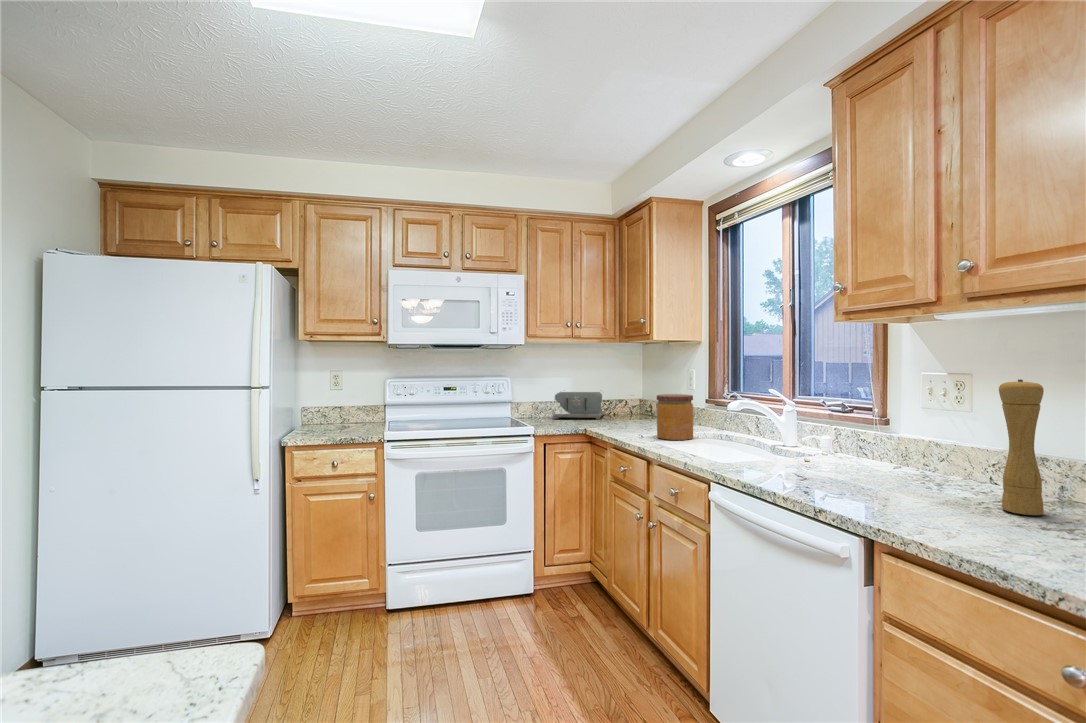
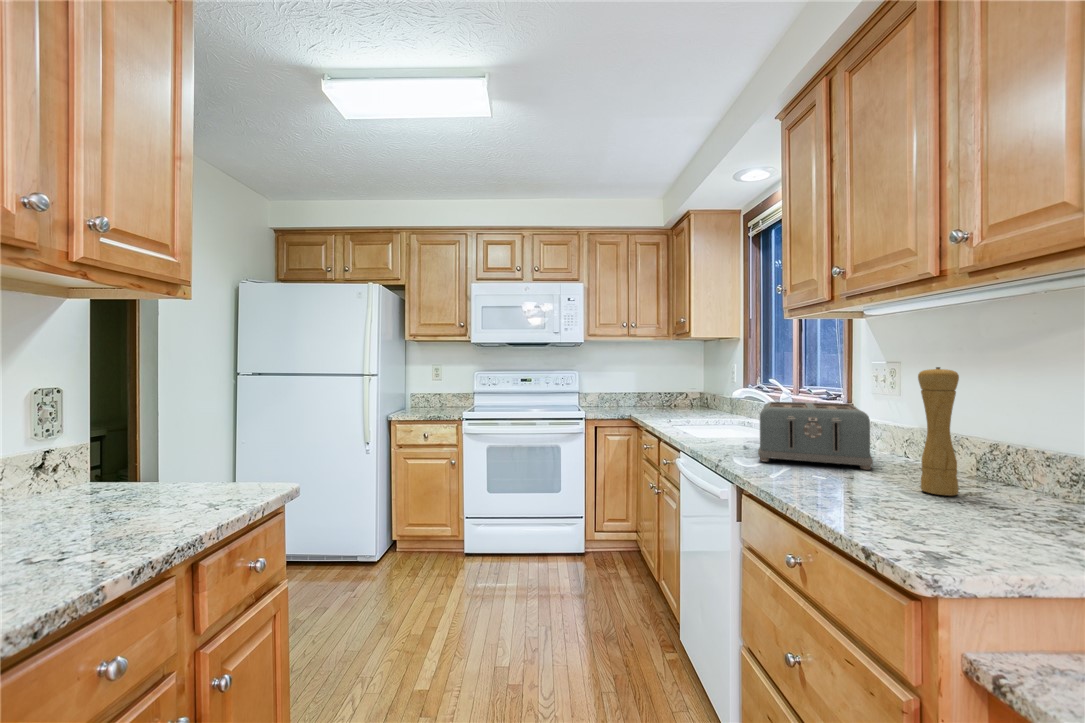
toaster: present [554,392,605,420] -> present [758,402,873,470]
jar: present [657,394,693,440] -> none [684,386,718,427]

